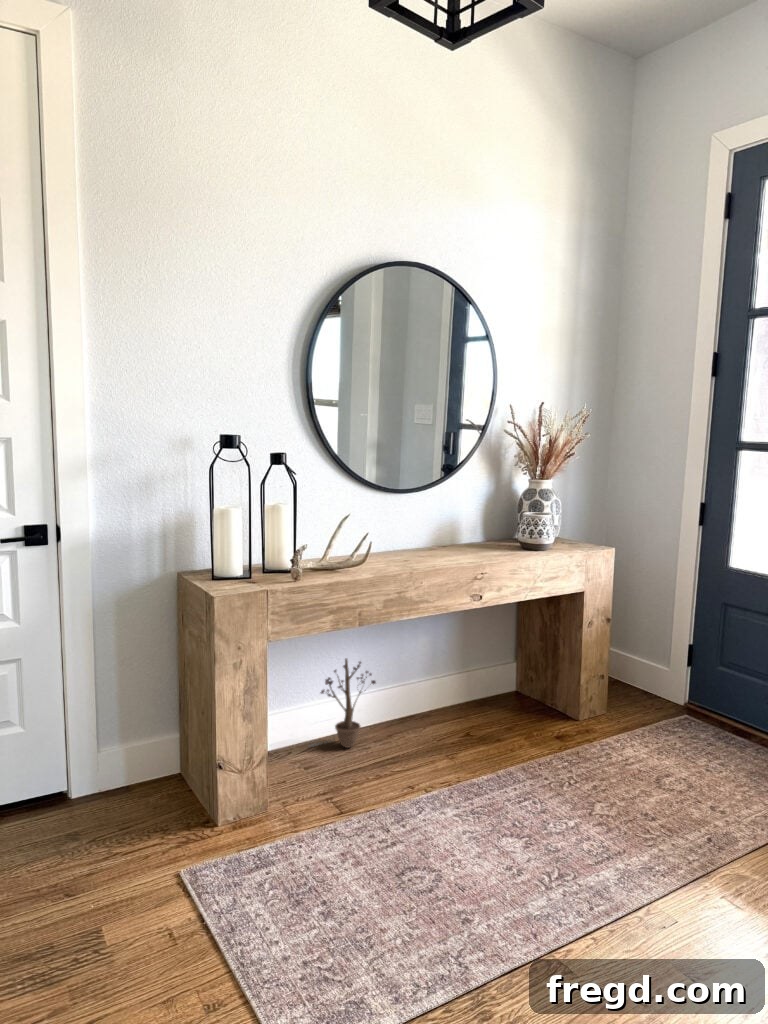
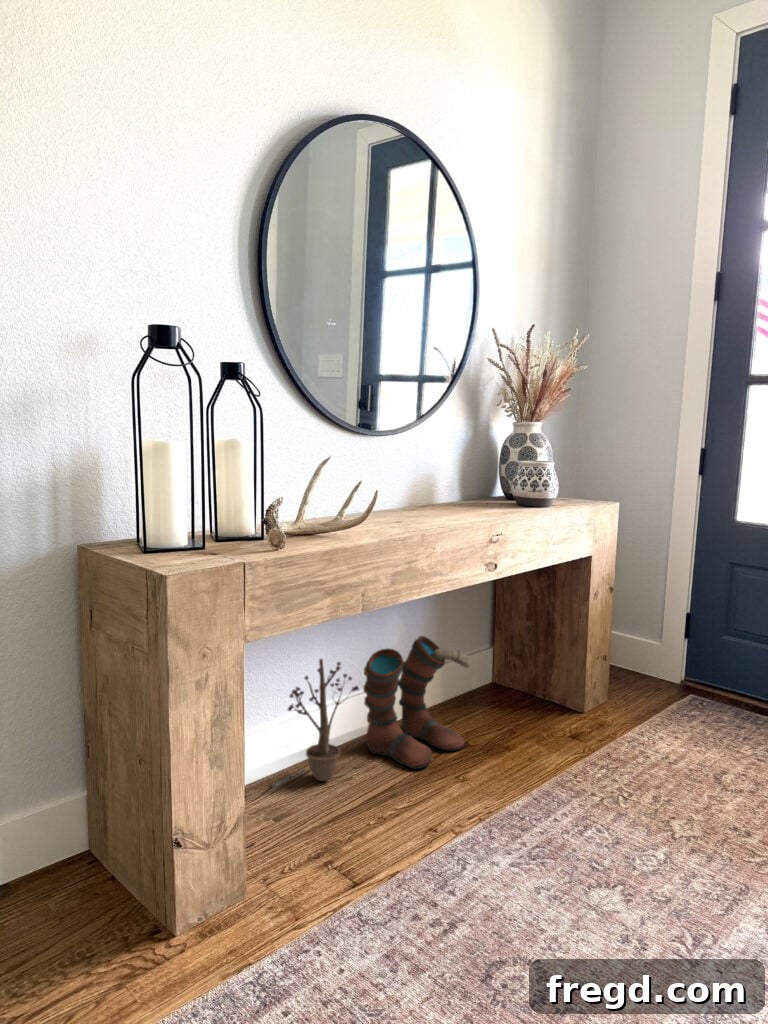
boots: none [386,647,475,747] -> present [363,636,471,769]

